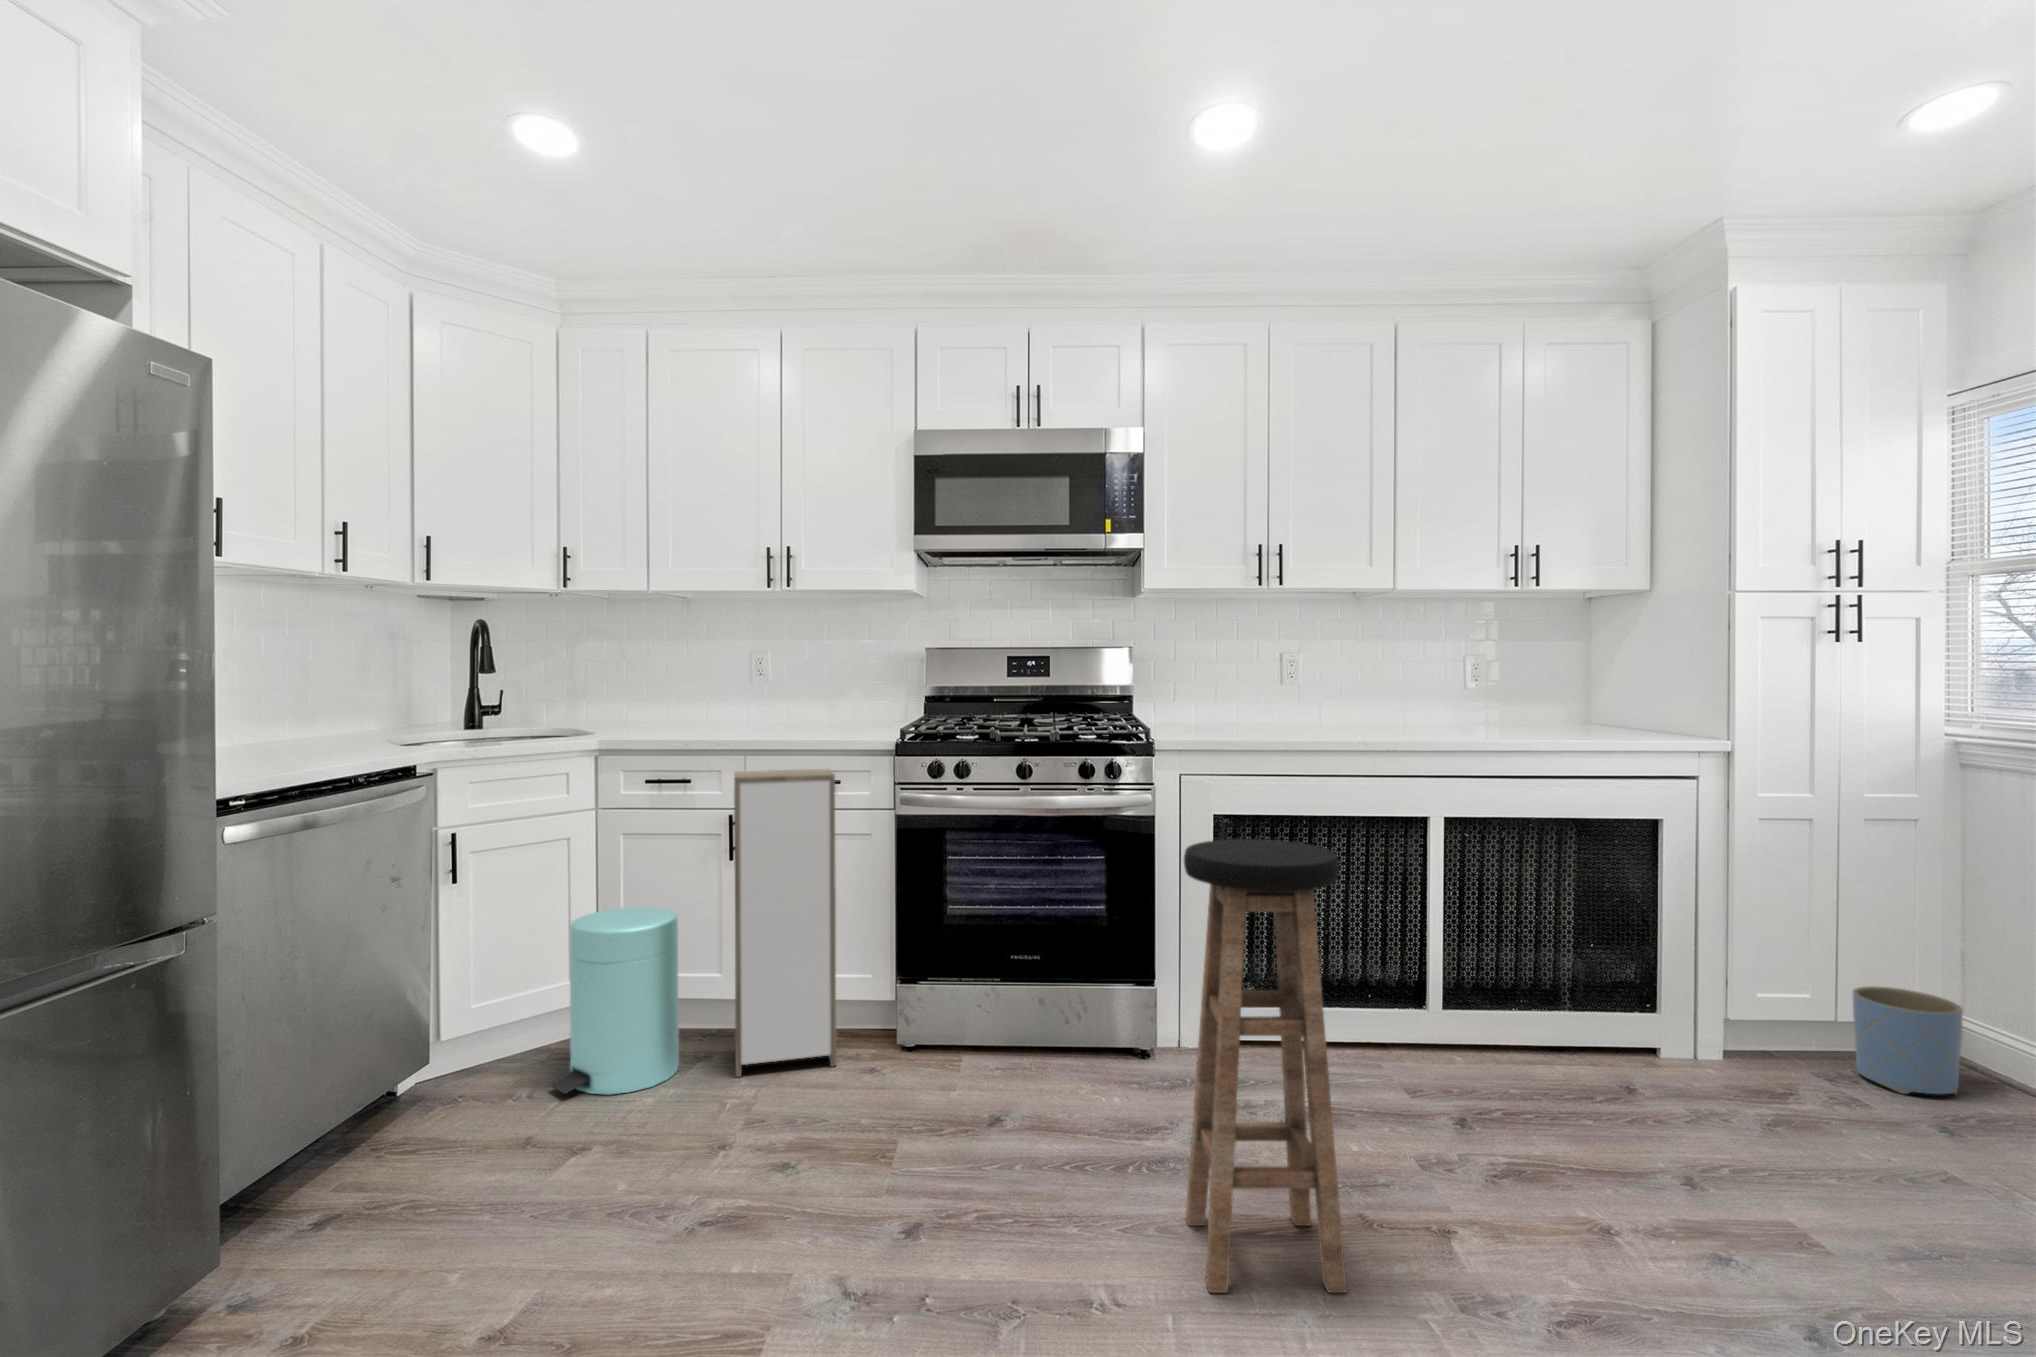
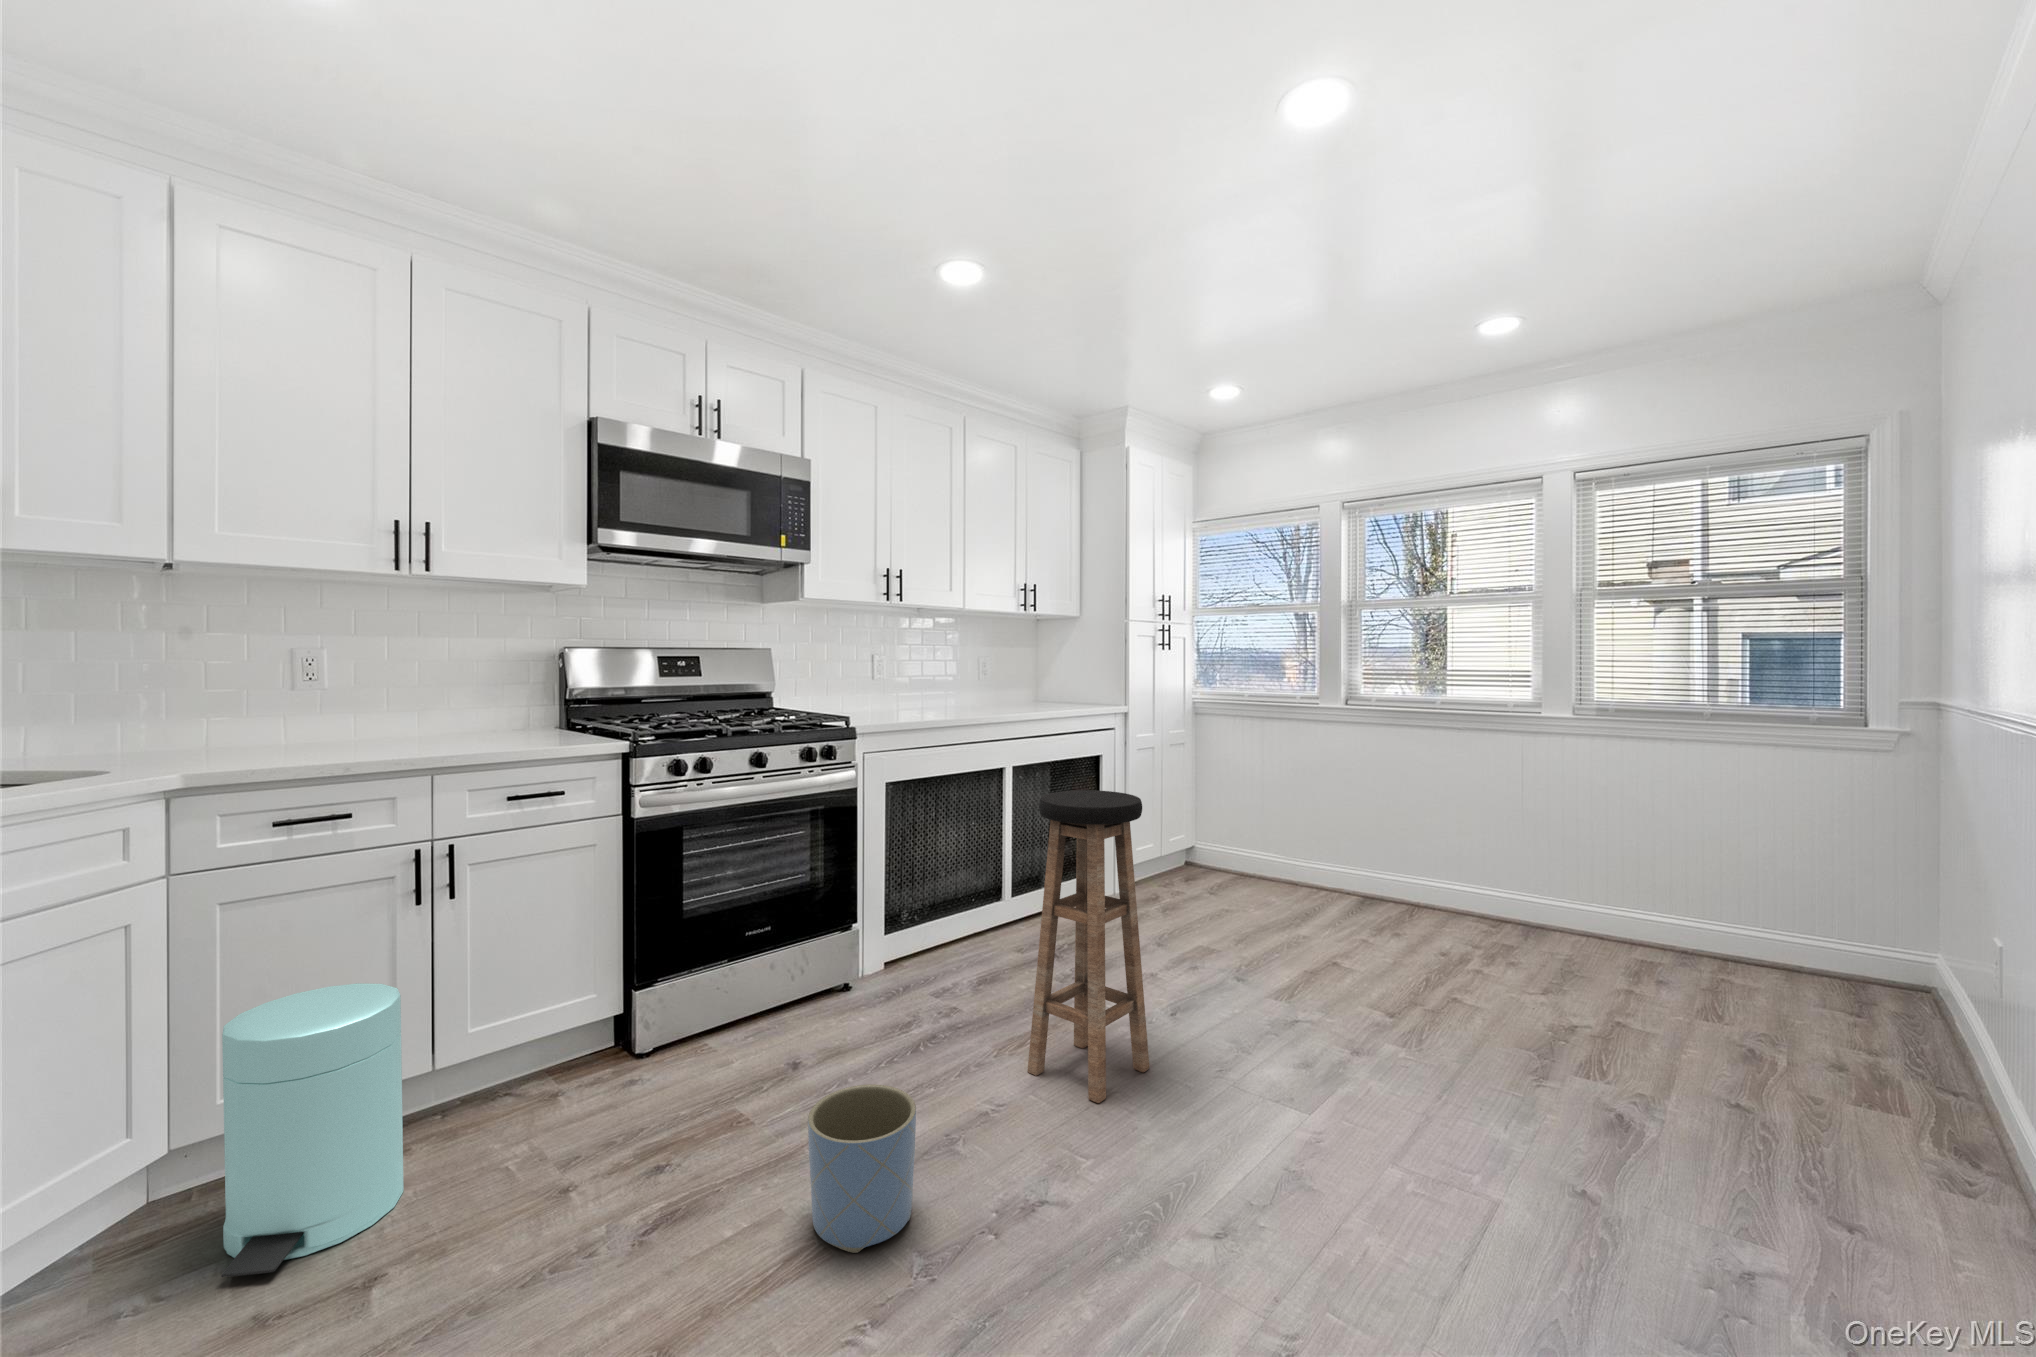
storage cabinet: present [734,769,836,1077] -> none [445,780,600,1152]
planter: present [1852,986,1963,1094] -> present [808,1084,916,1253]

